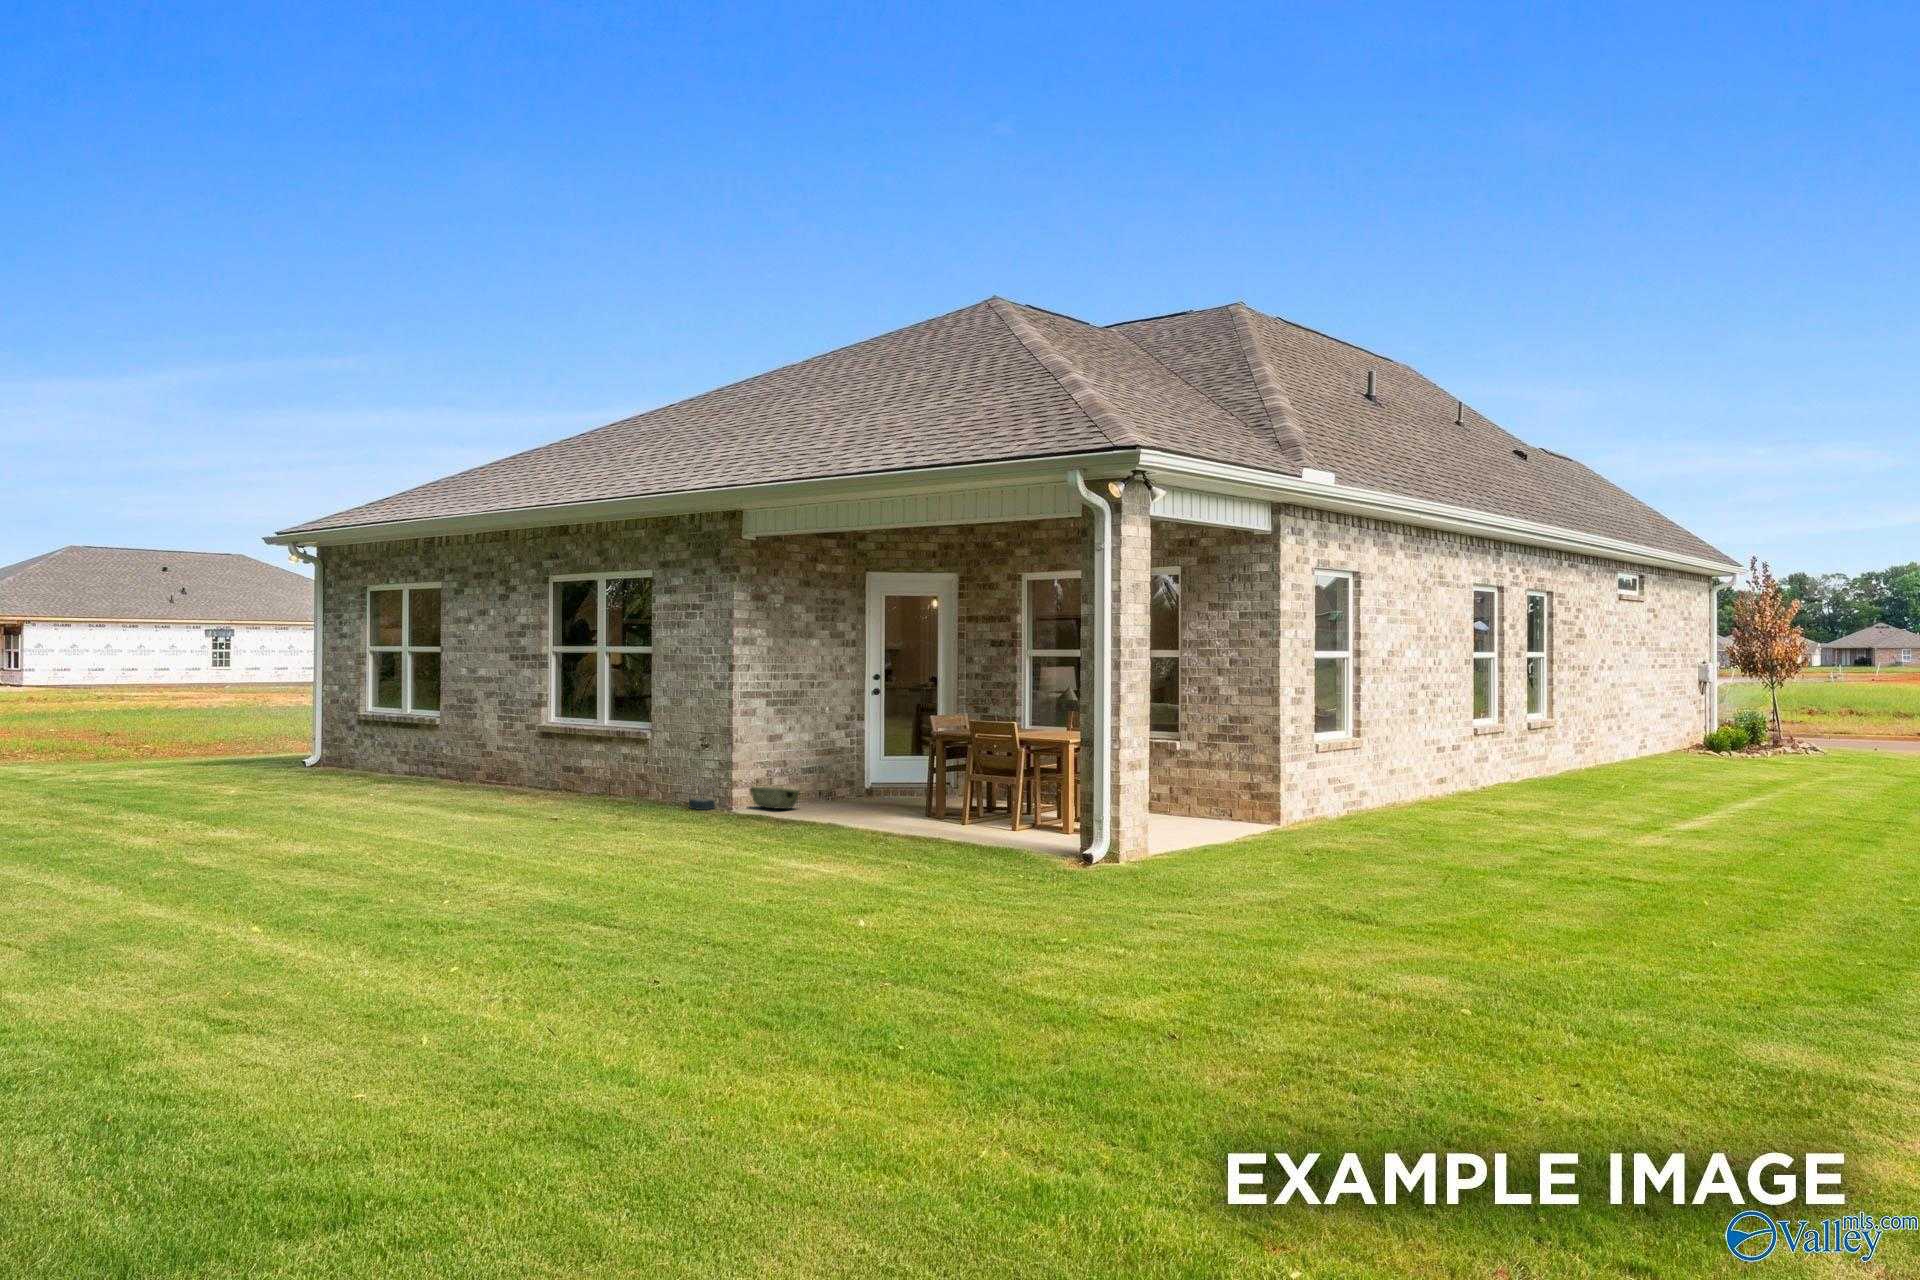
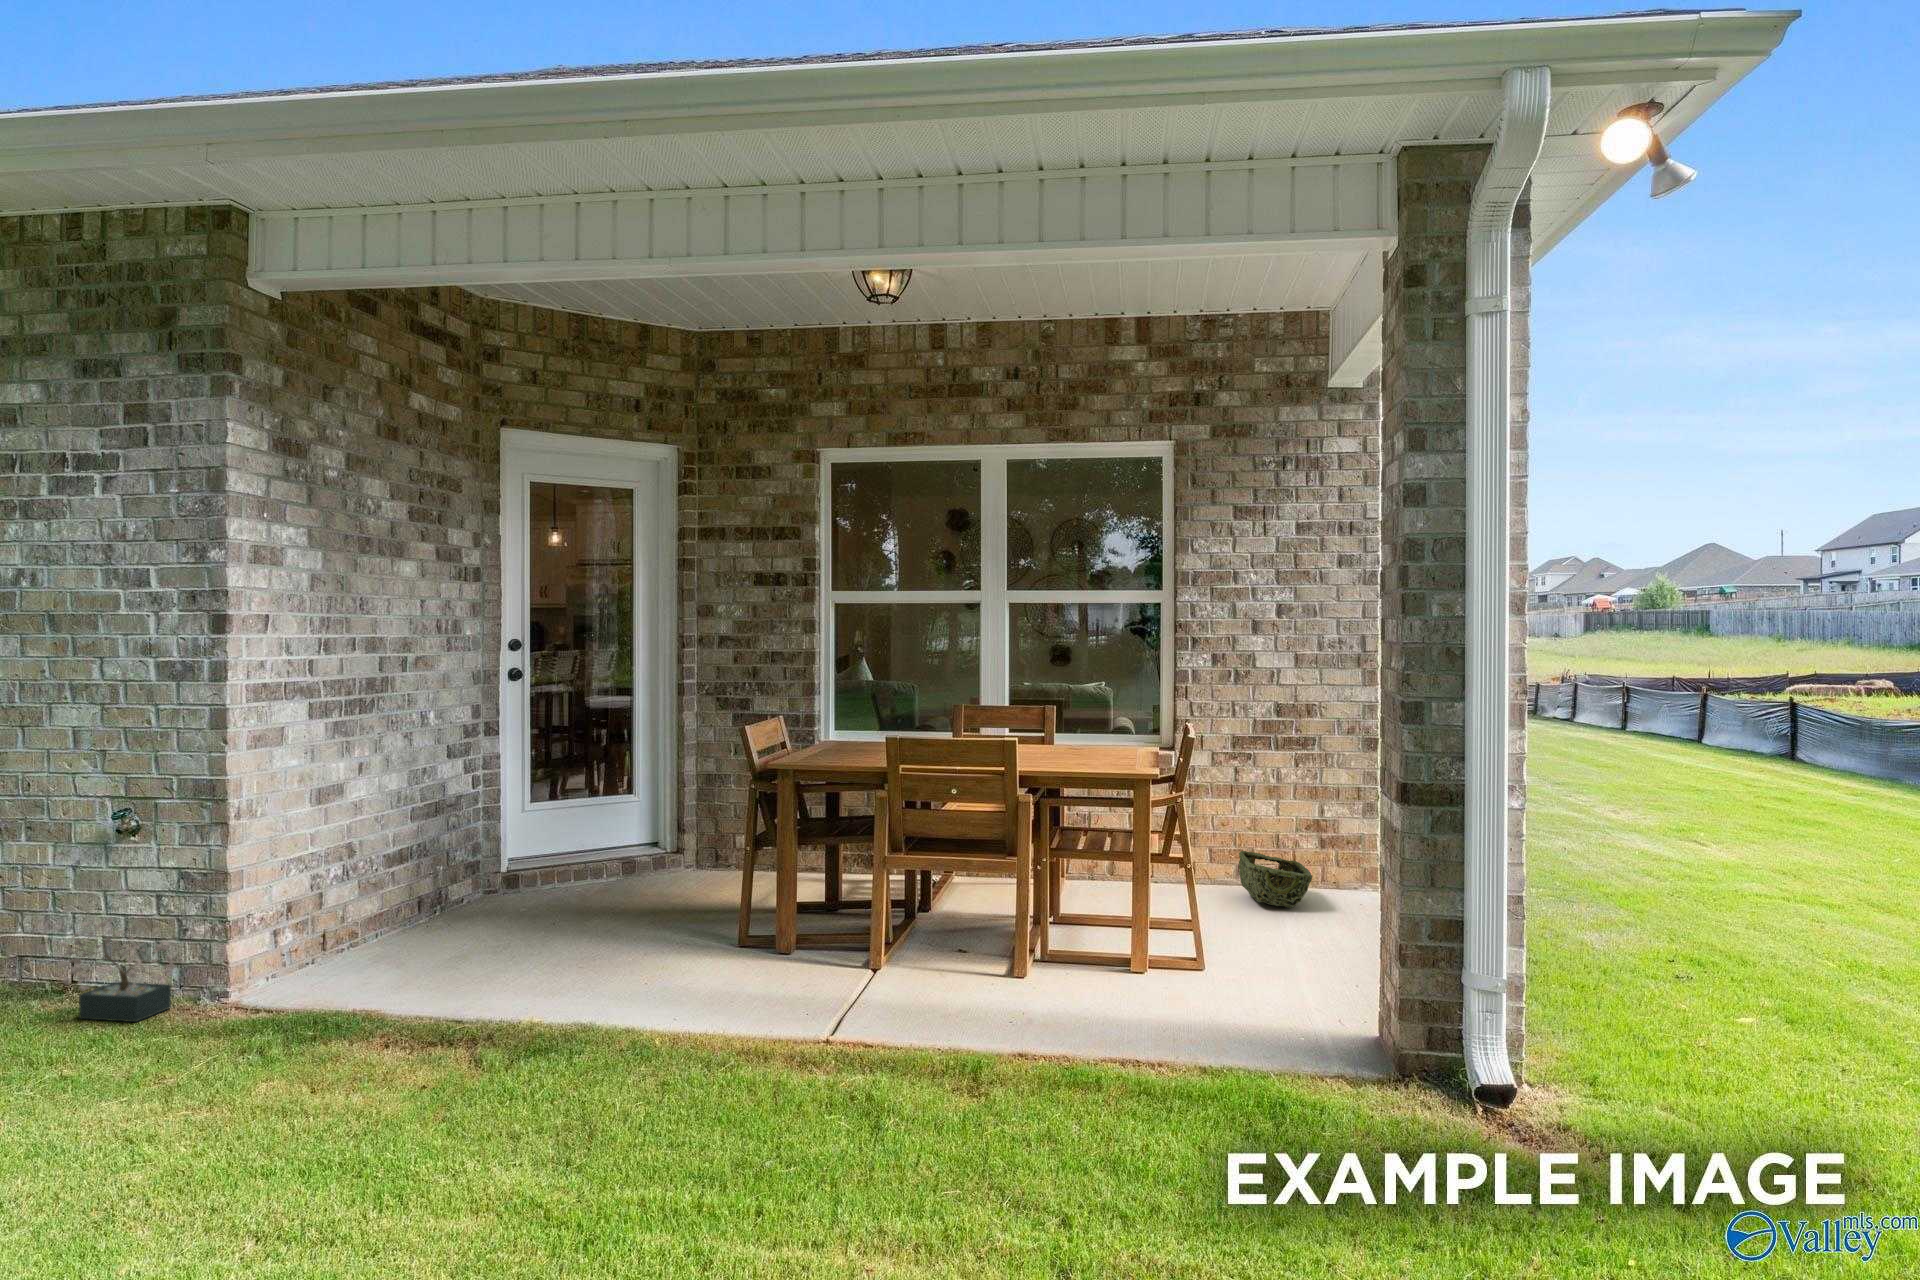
woven basket: present [751,786,800,809] -> present [1239,851,1312,908]

